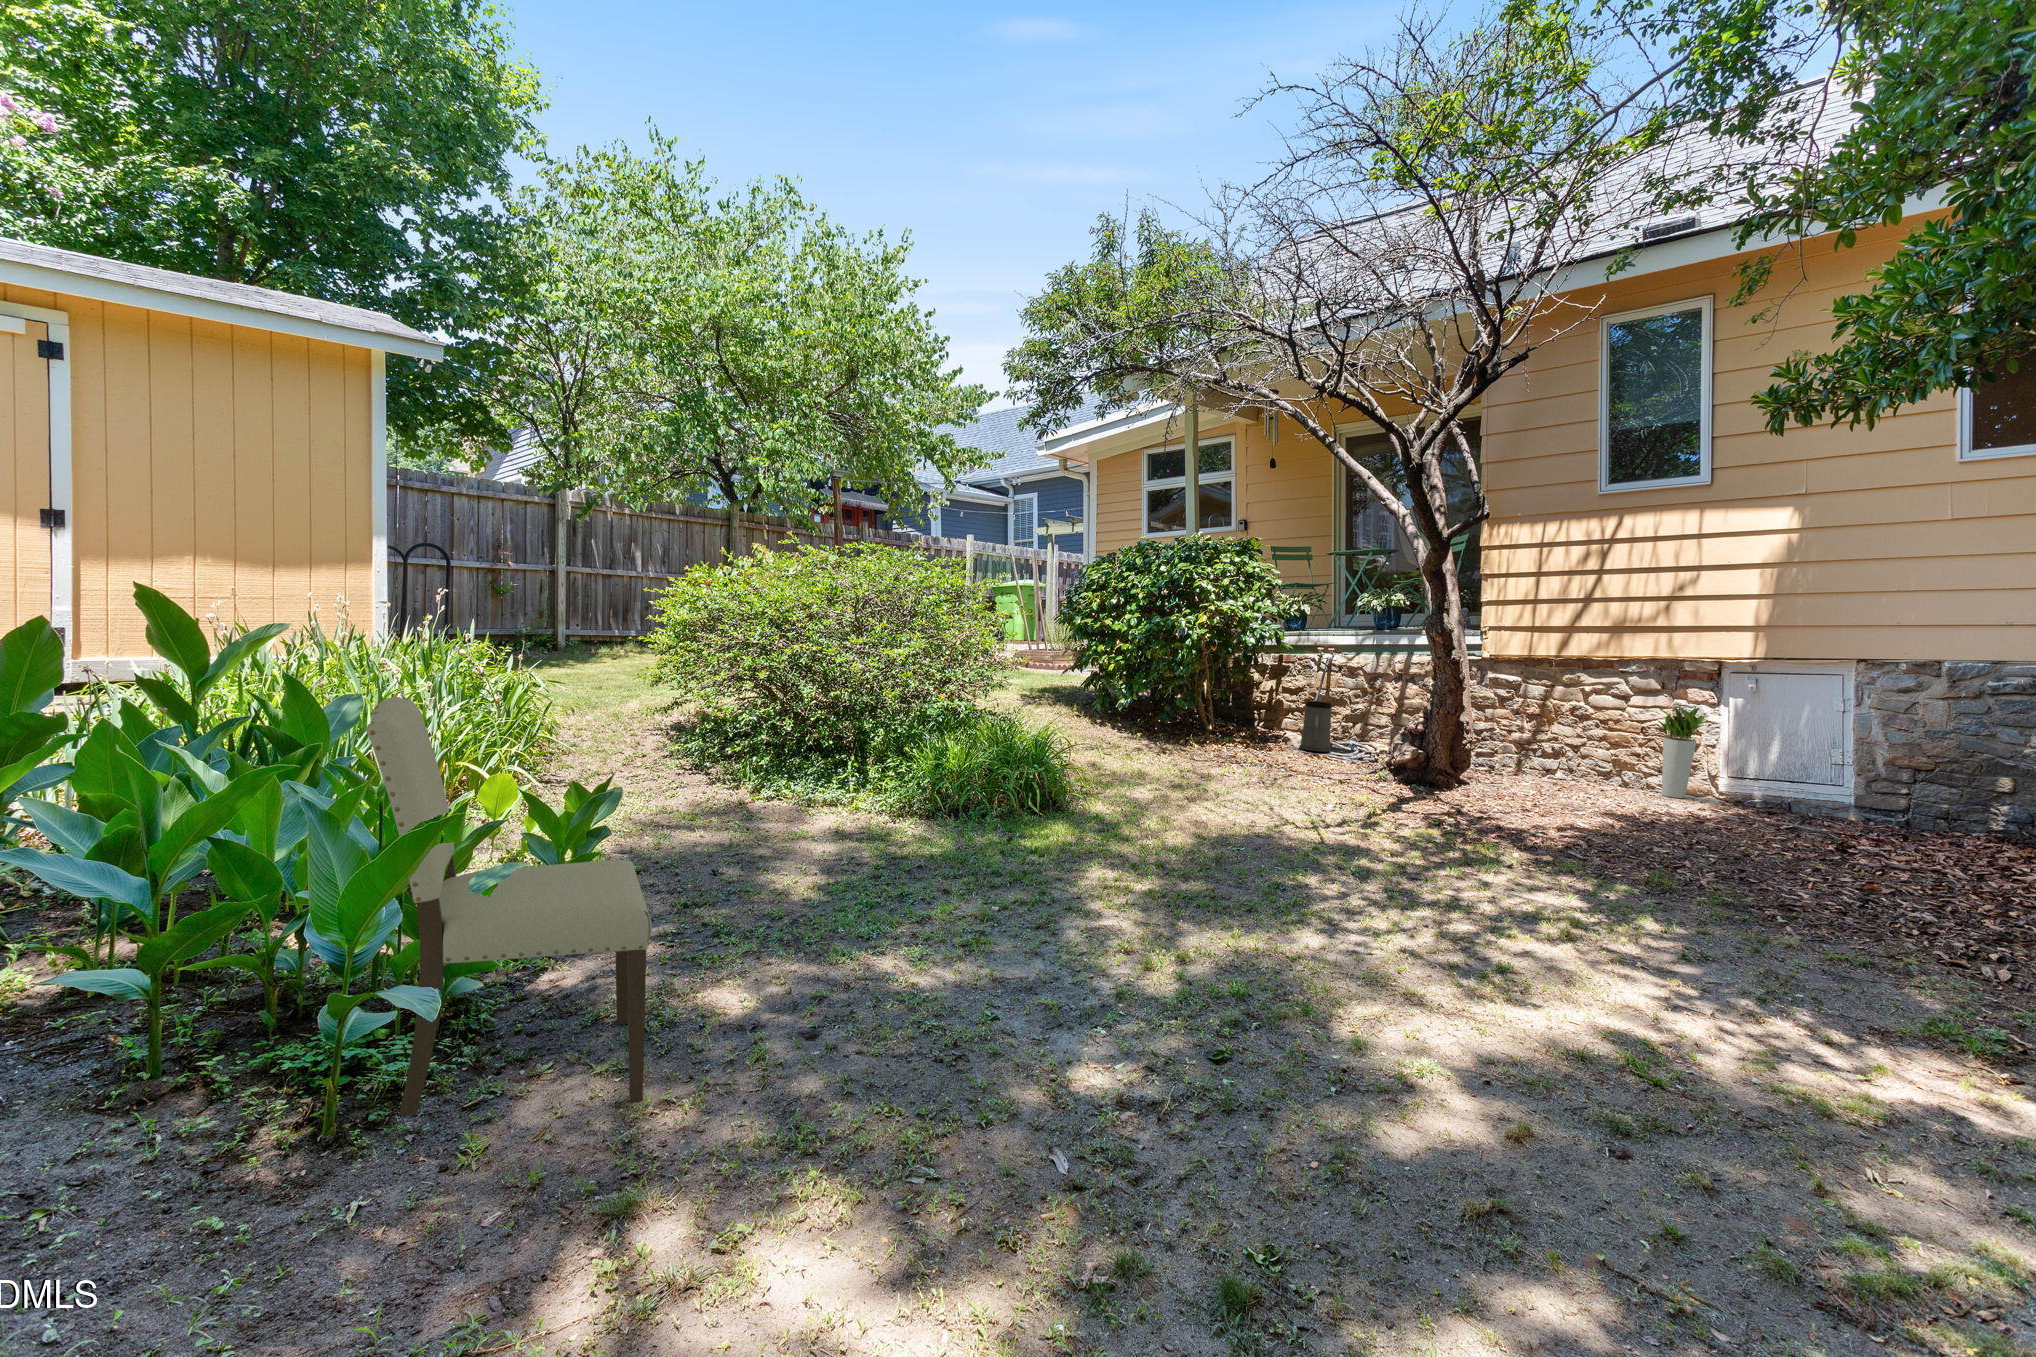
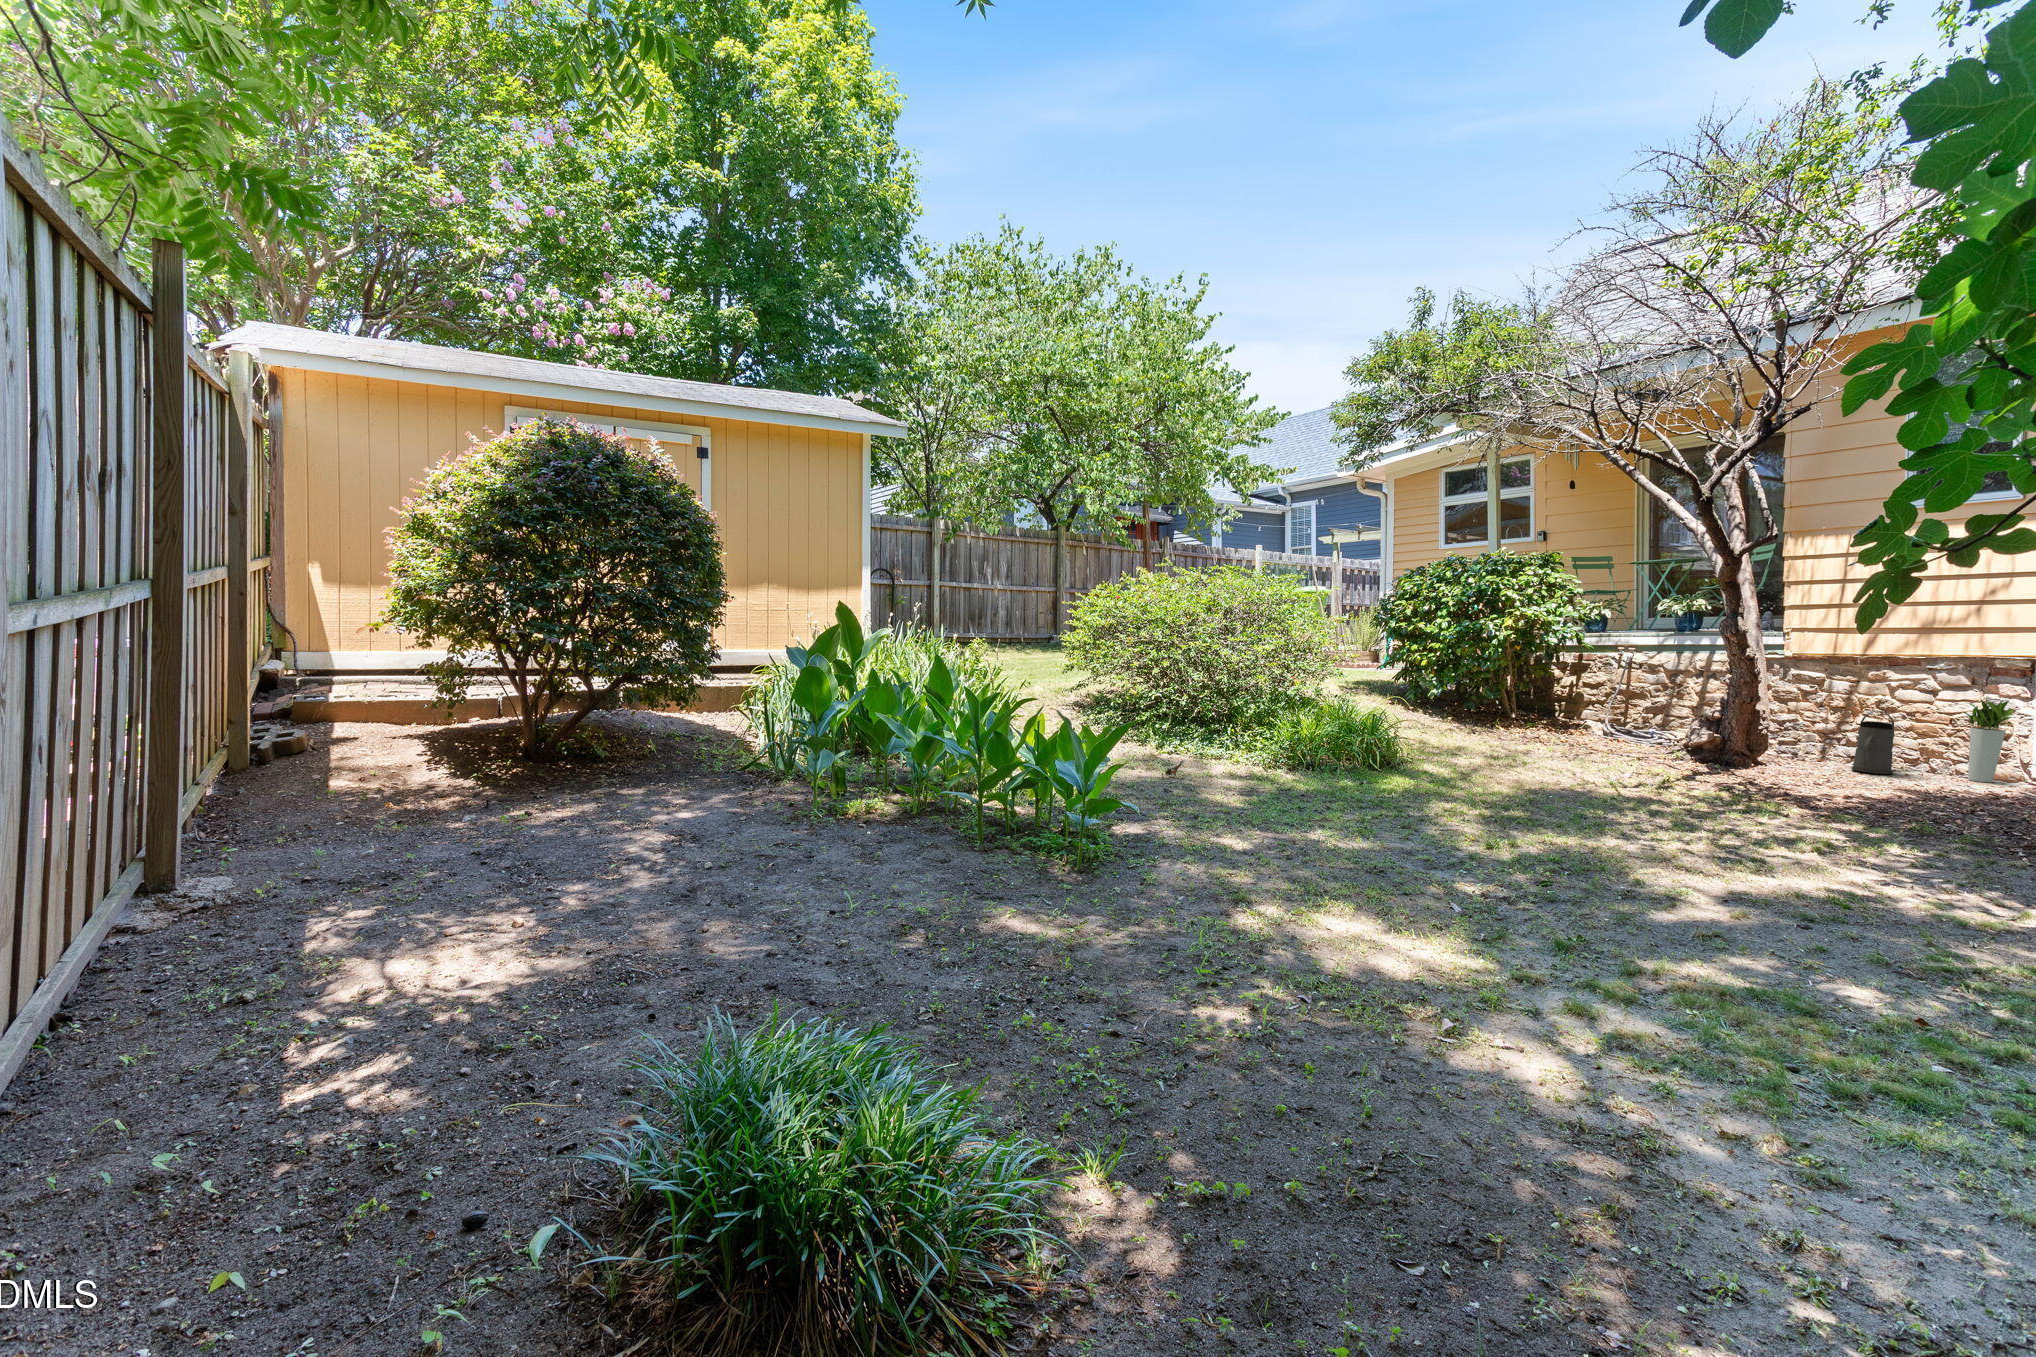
watering can: present [1299,690,1331,752] -> present [1851,711,1895,774]
chair: present [366,697,652,1117] -> none [1083,657,1222,867]

